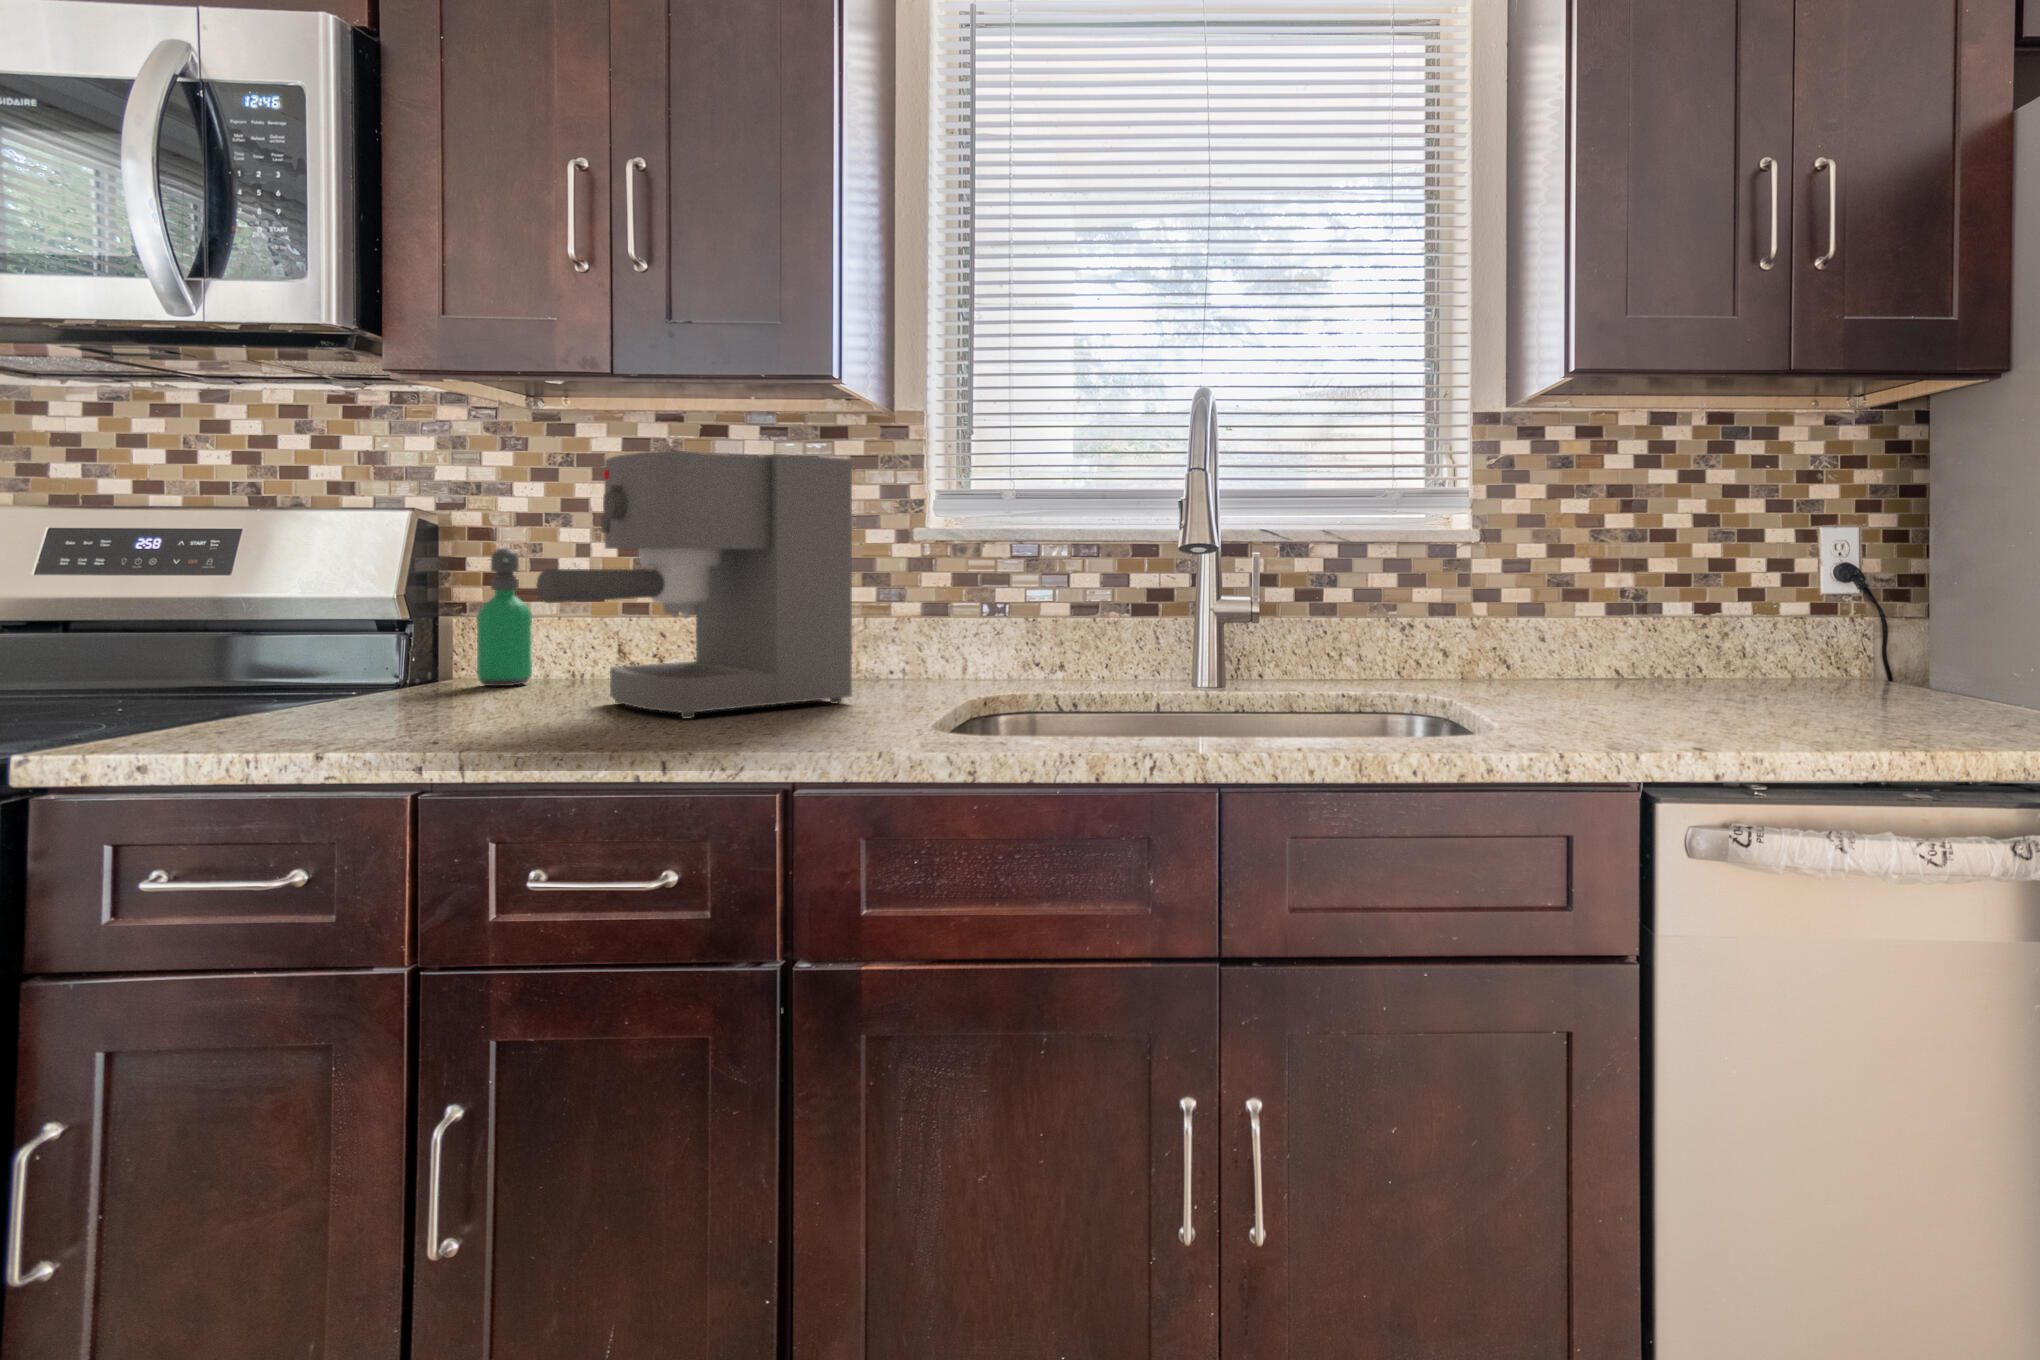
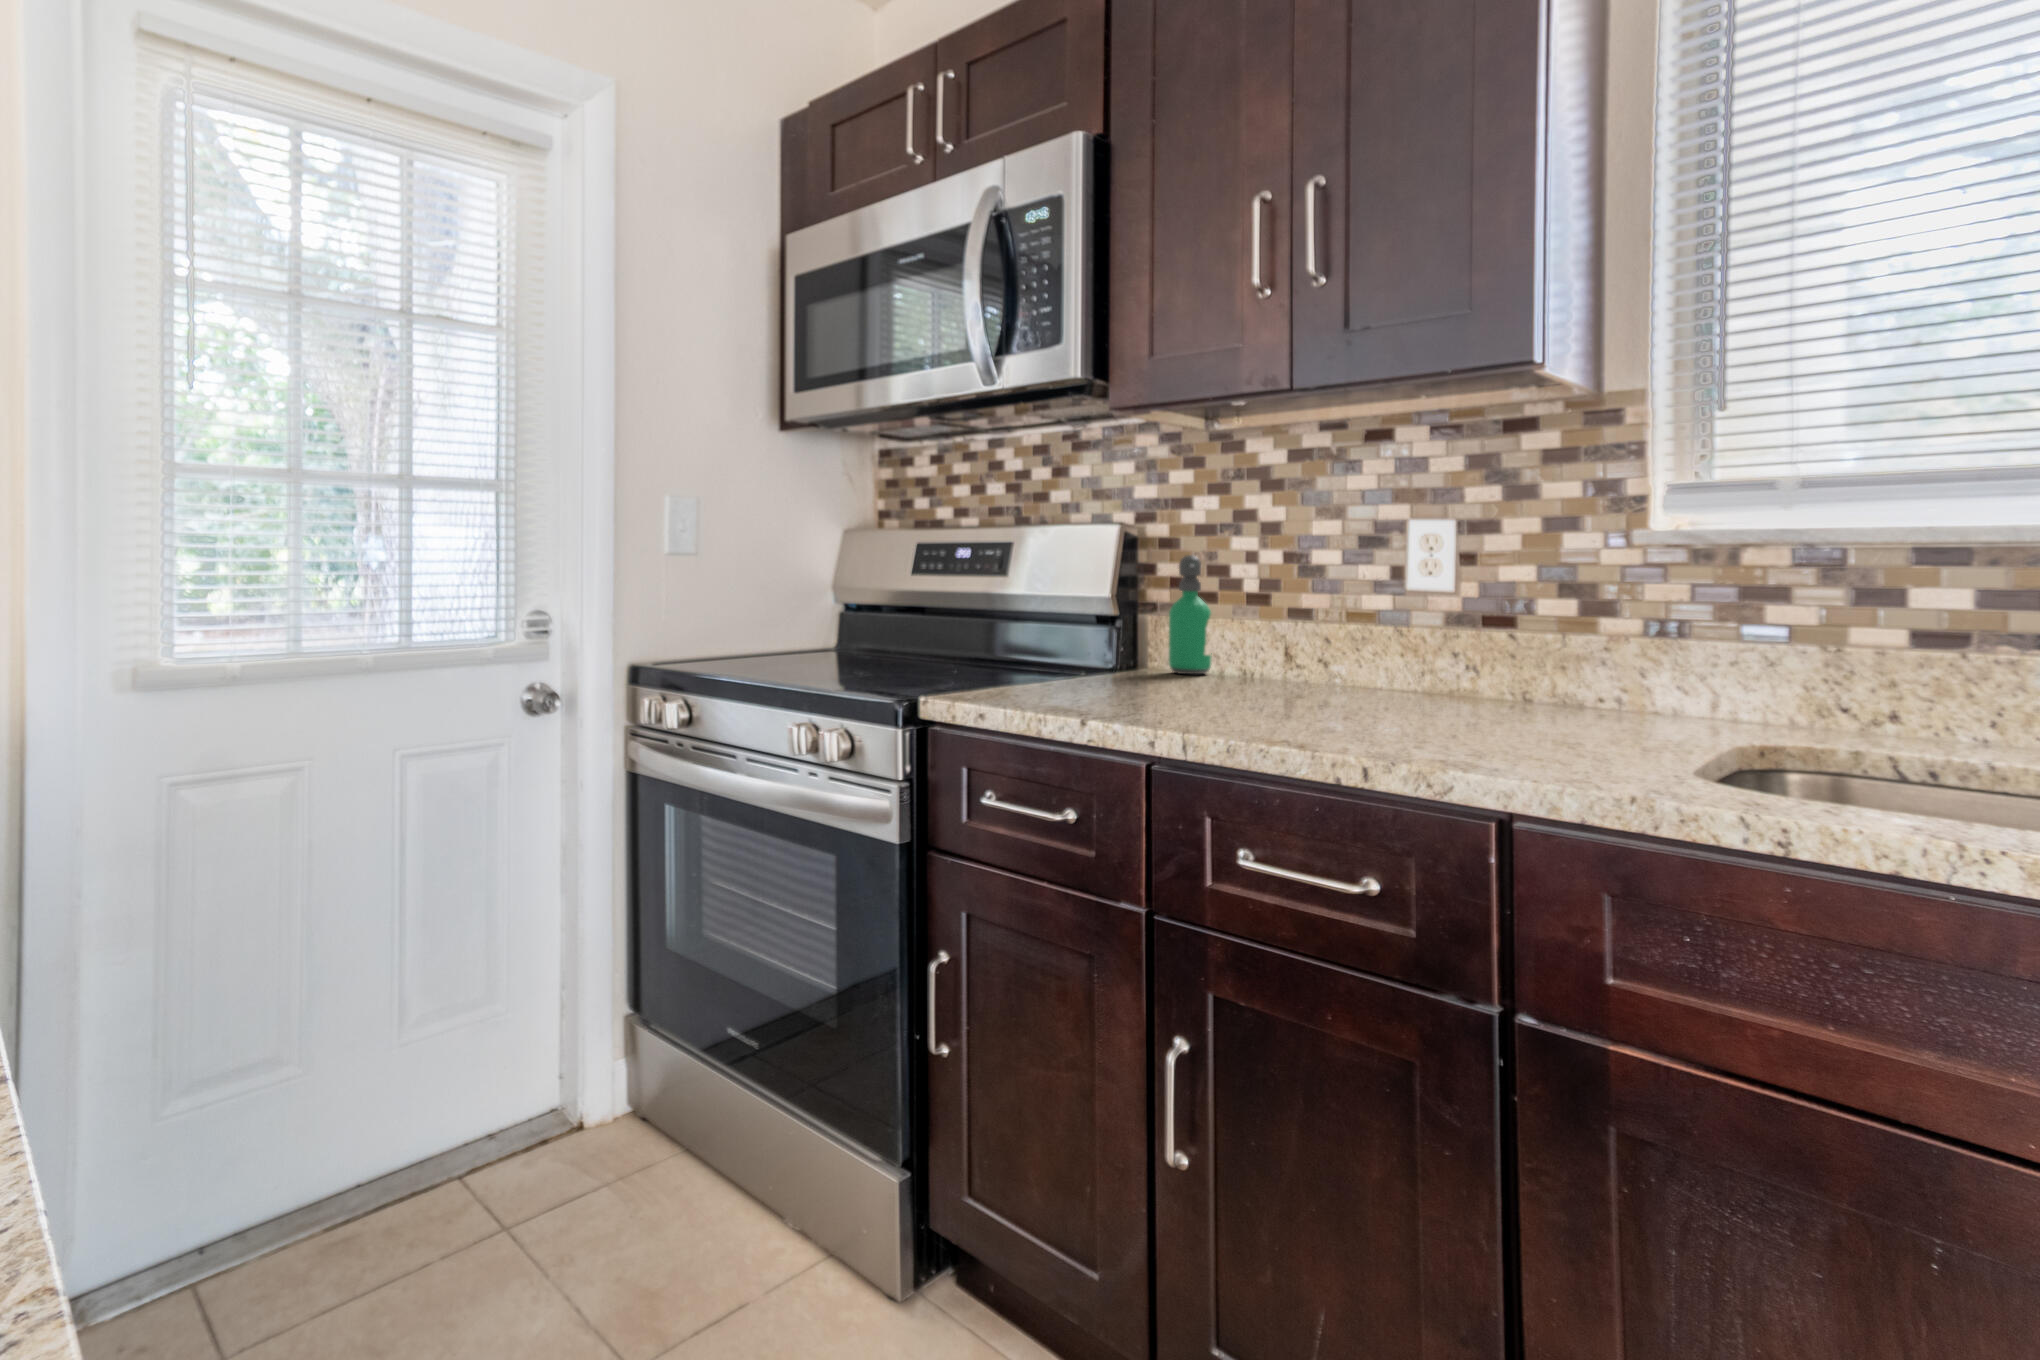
coffee maker: present [536,451,852,719] -> none [1233,454,1559,726]

